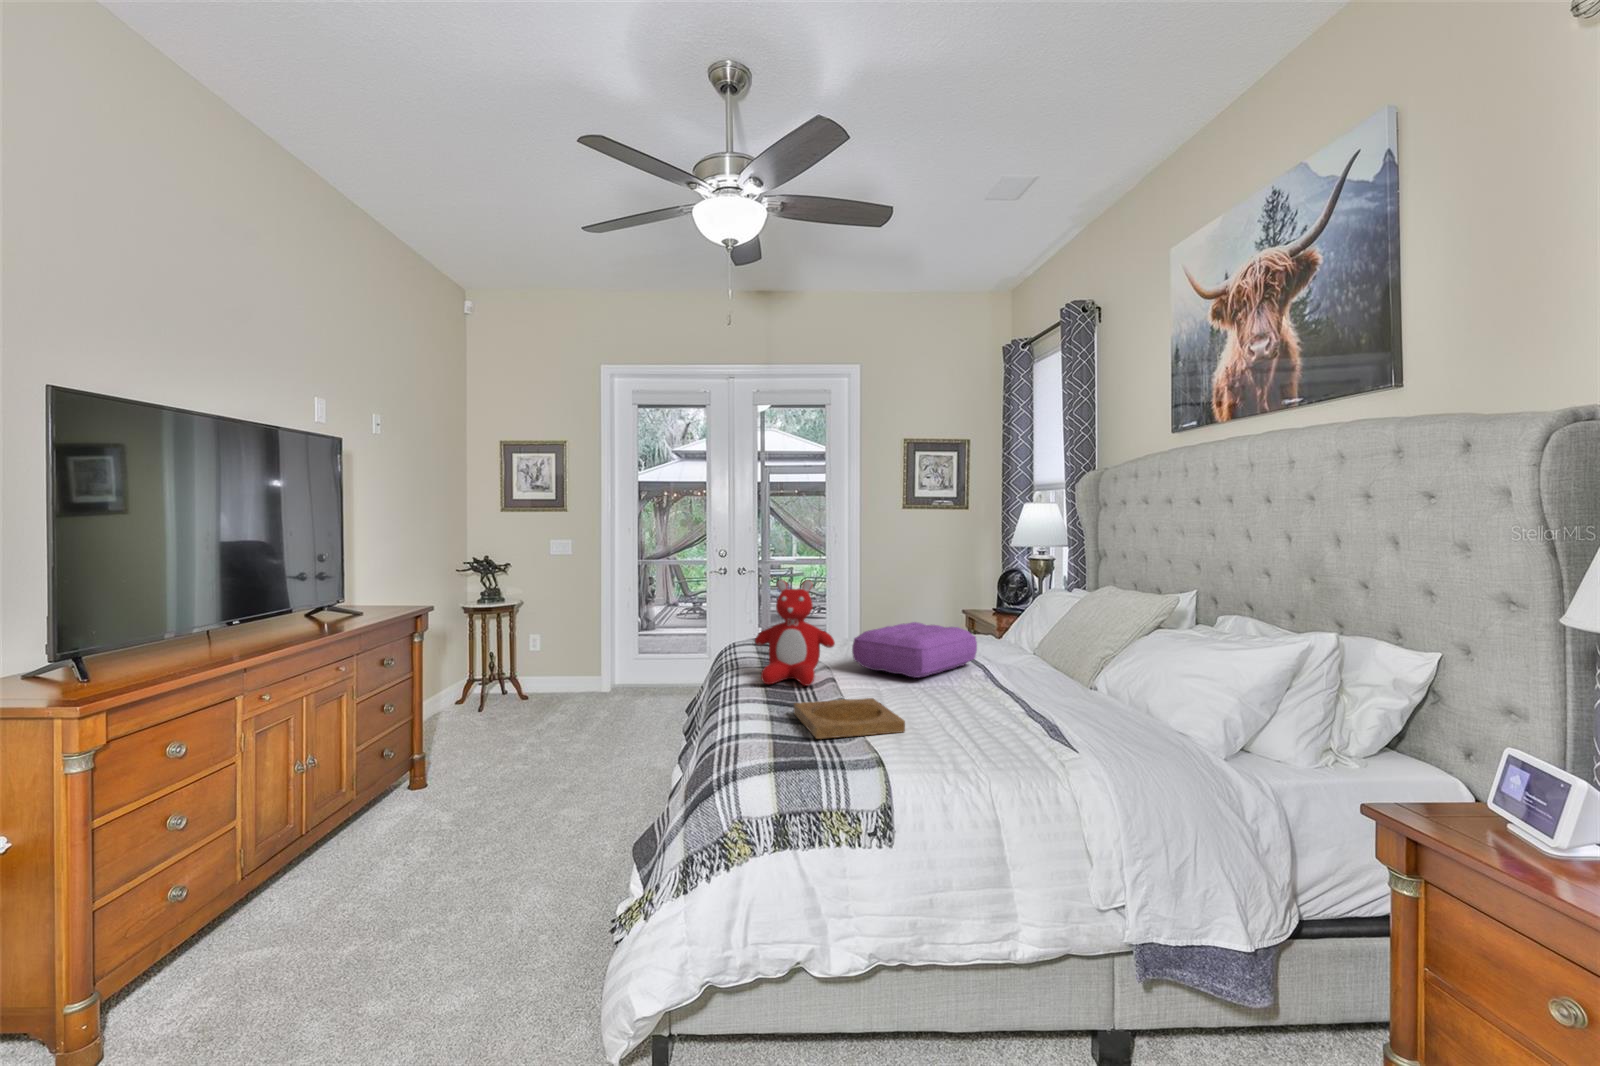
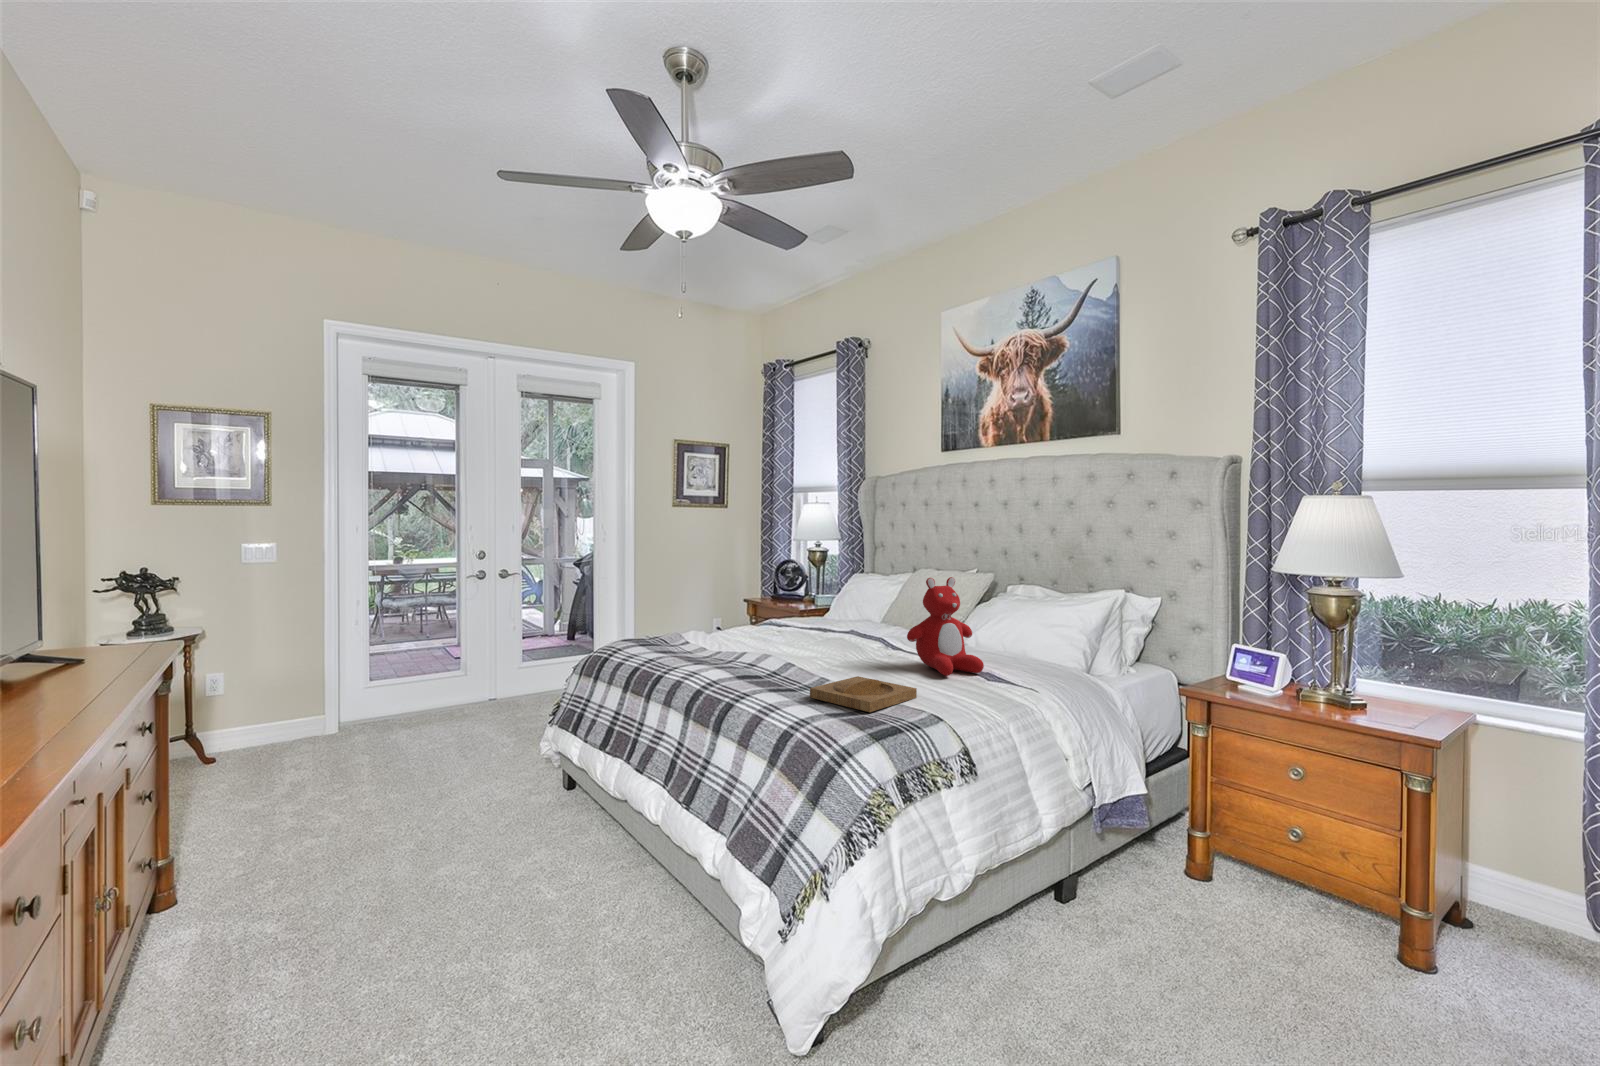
teddy bear: present [755,580,835,686] -> present [907,577,984,676]
pillow: present [852,622,977,678] -> none [784,612,870,658]

